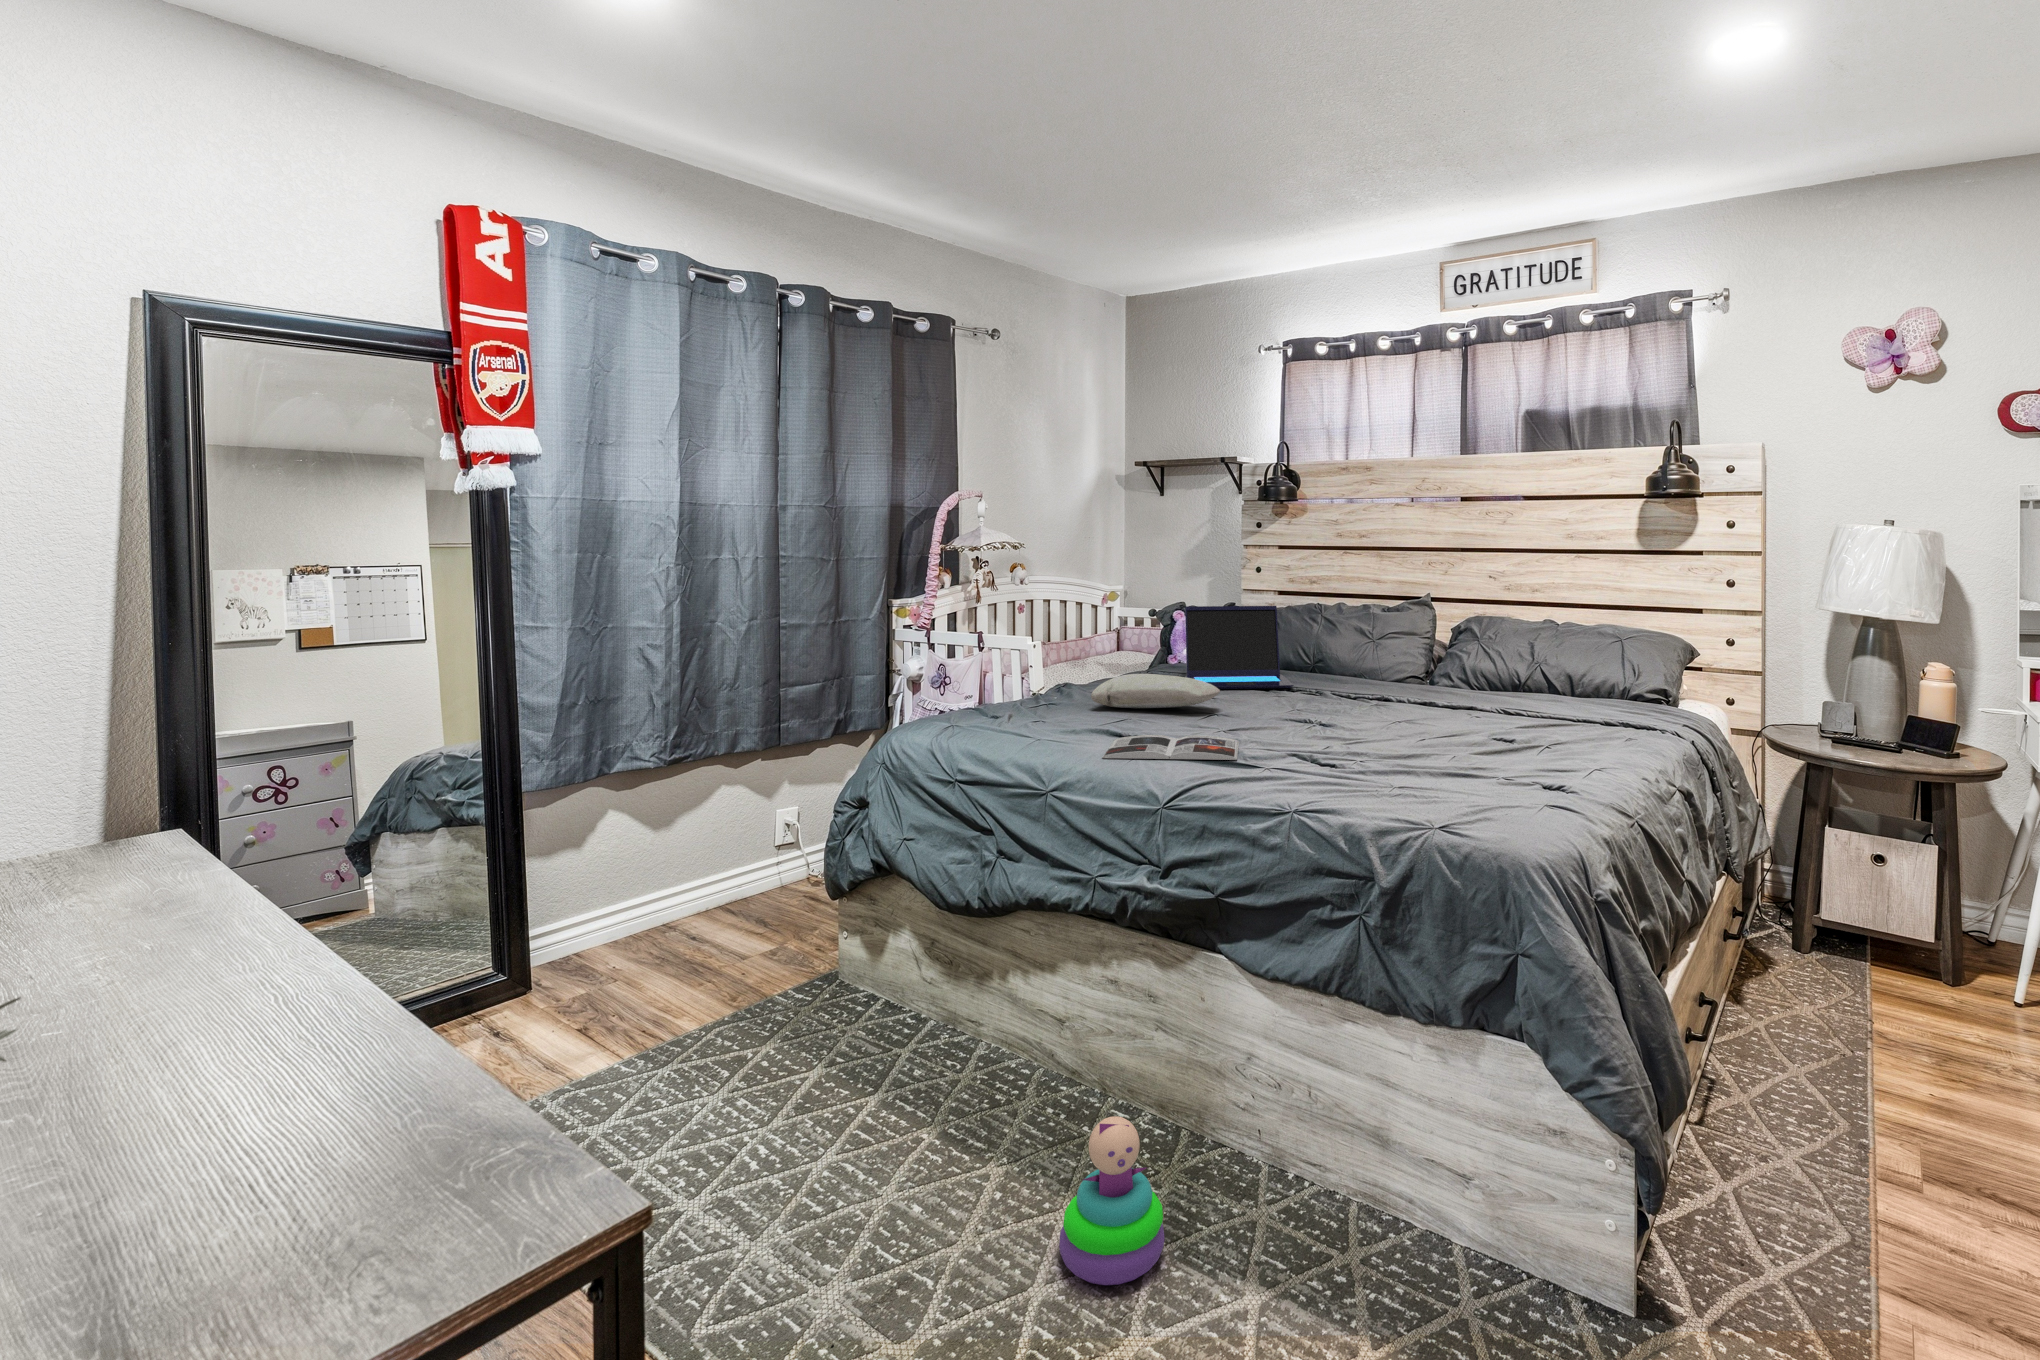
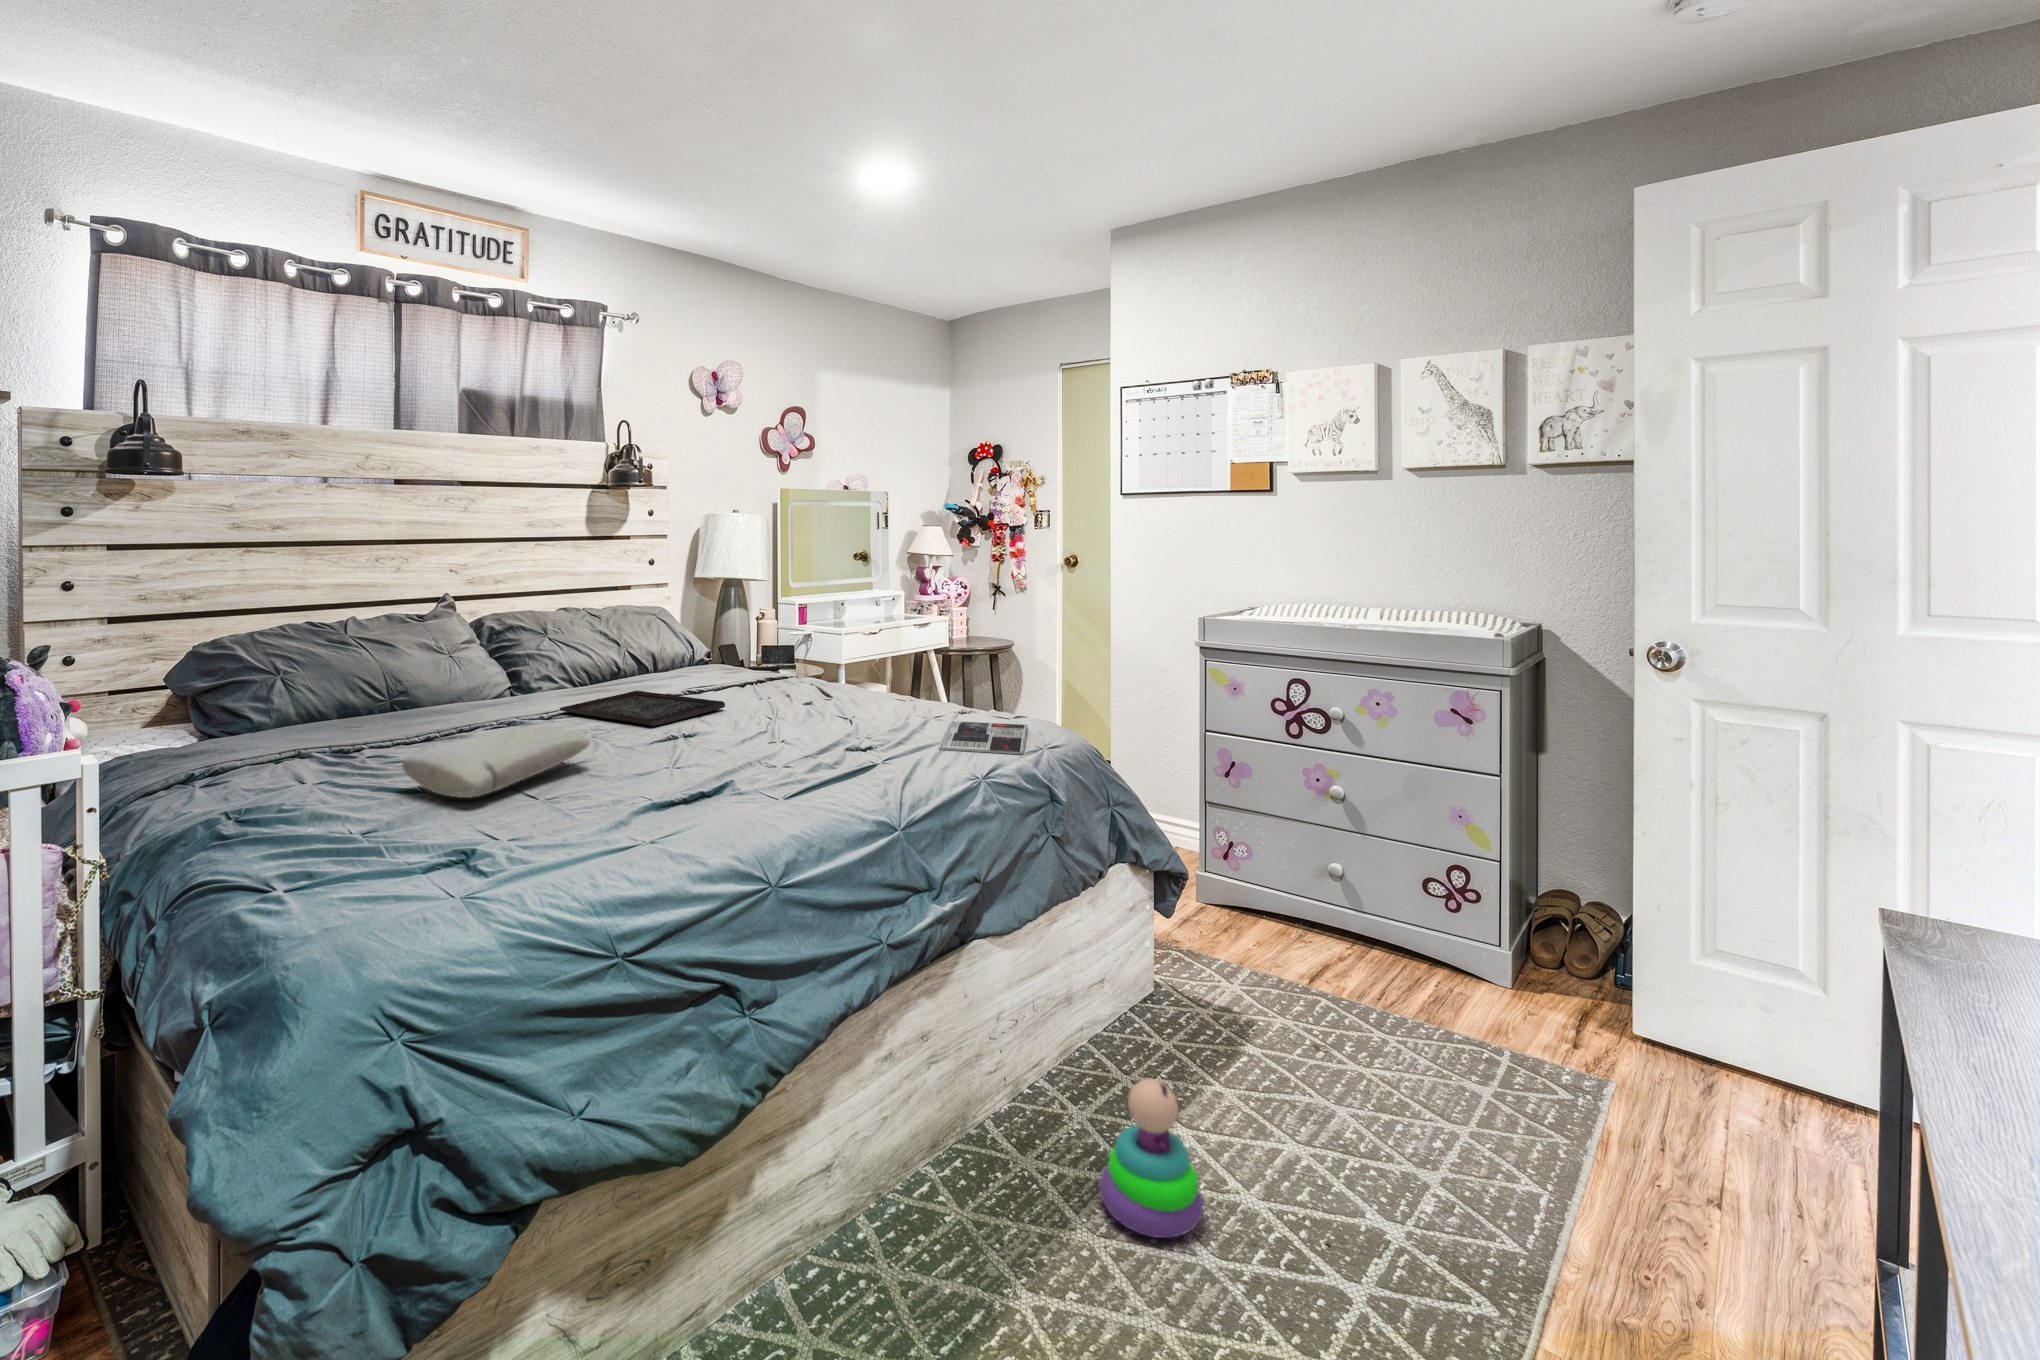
laptop: present [1185,606,1294,689] -> none [237,628,457,760]
tray: none [1350,693,1476,722] -> present [560,691,725,726]
magazine: present [1102,735,1239,760] -> present [939,721,1028,754]

